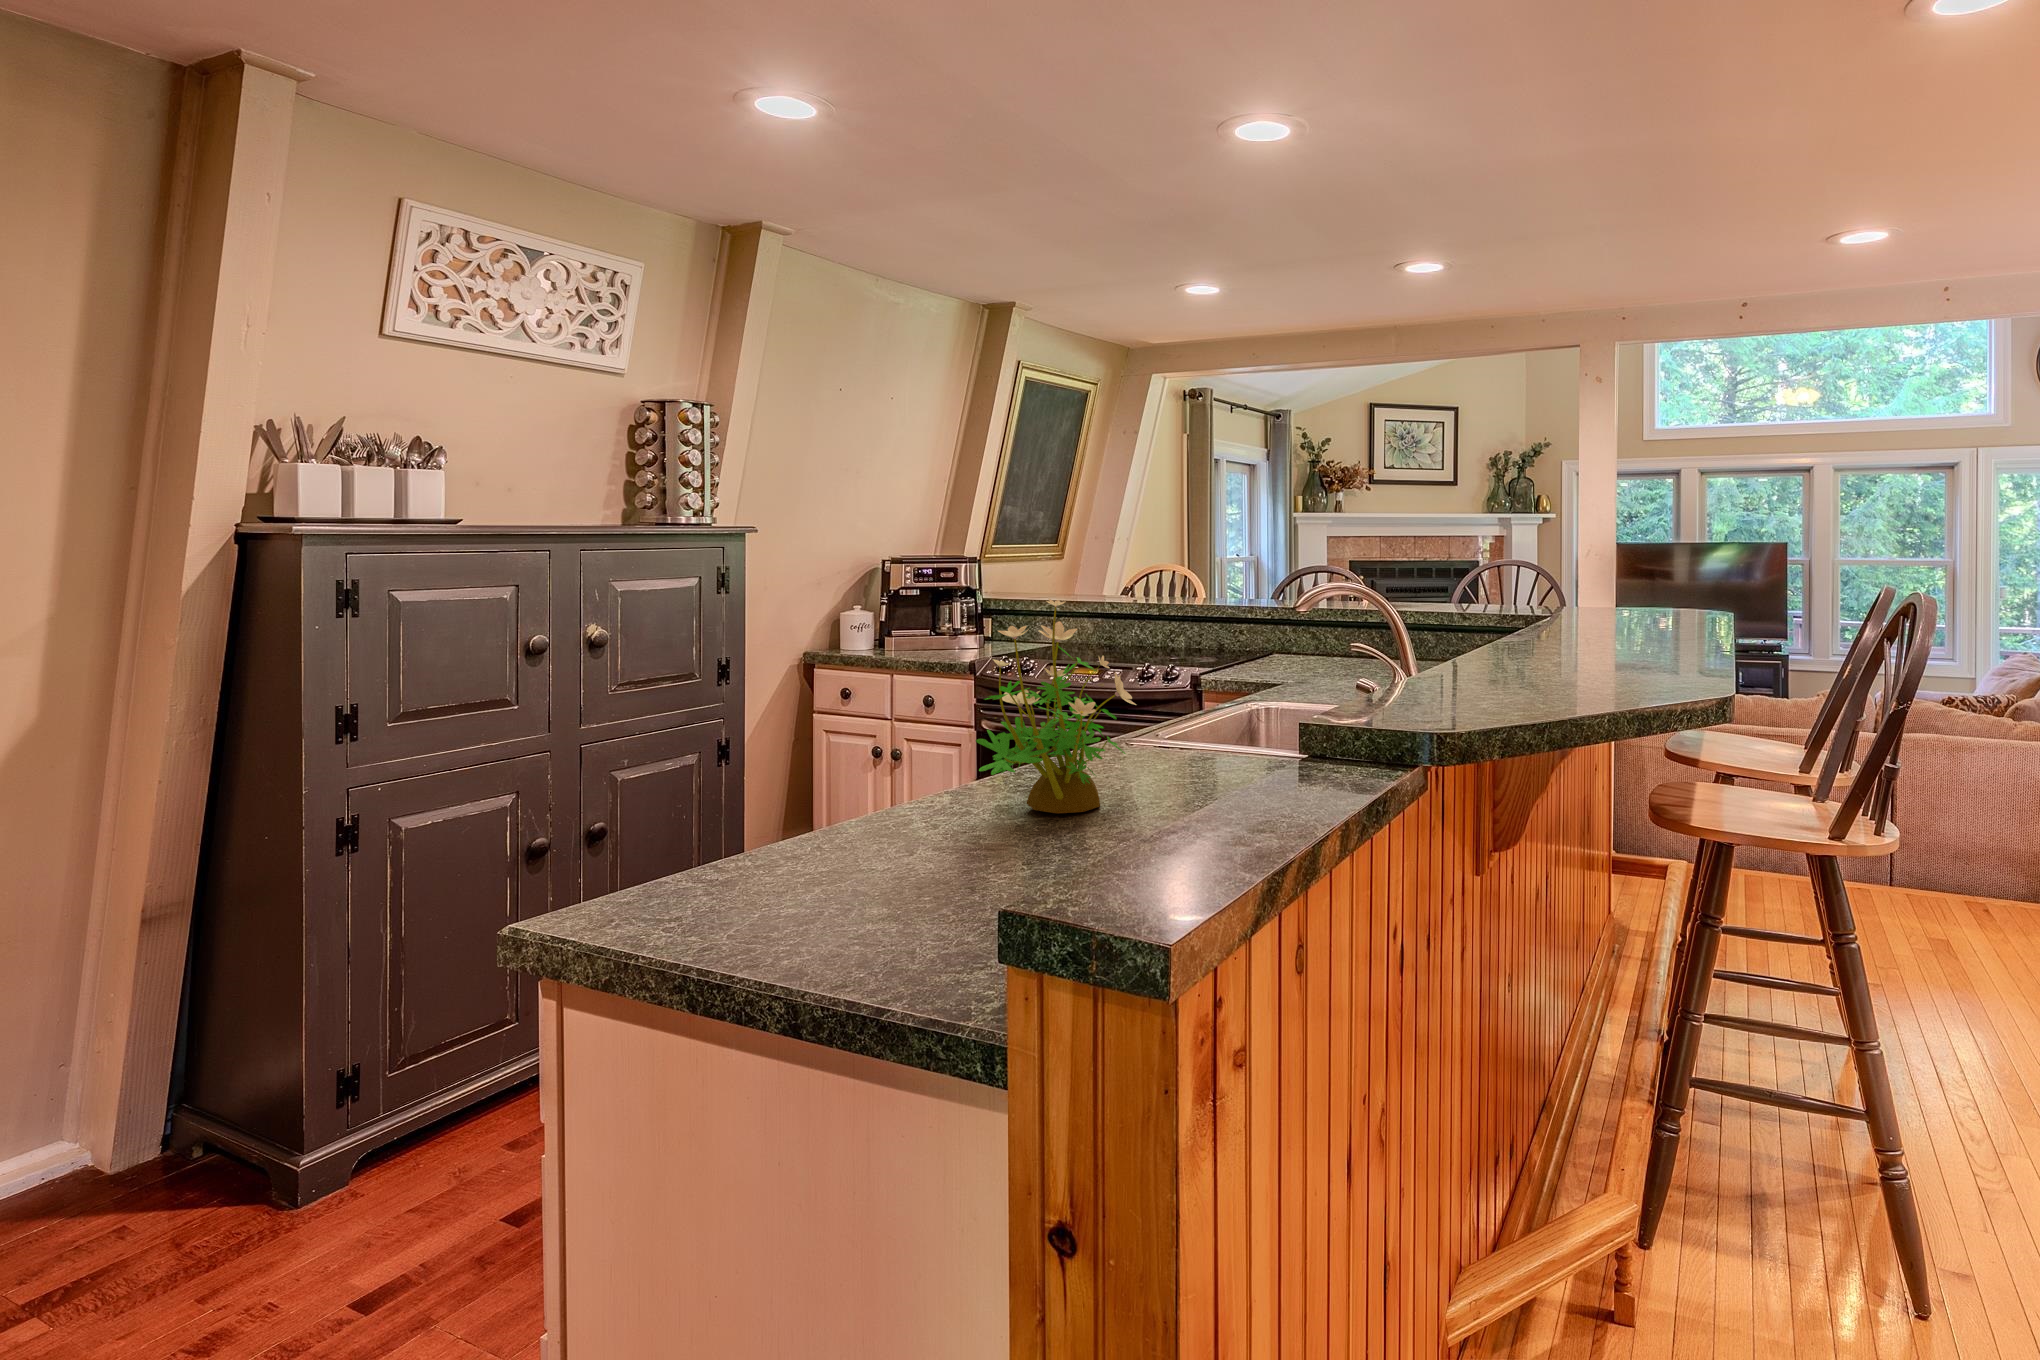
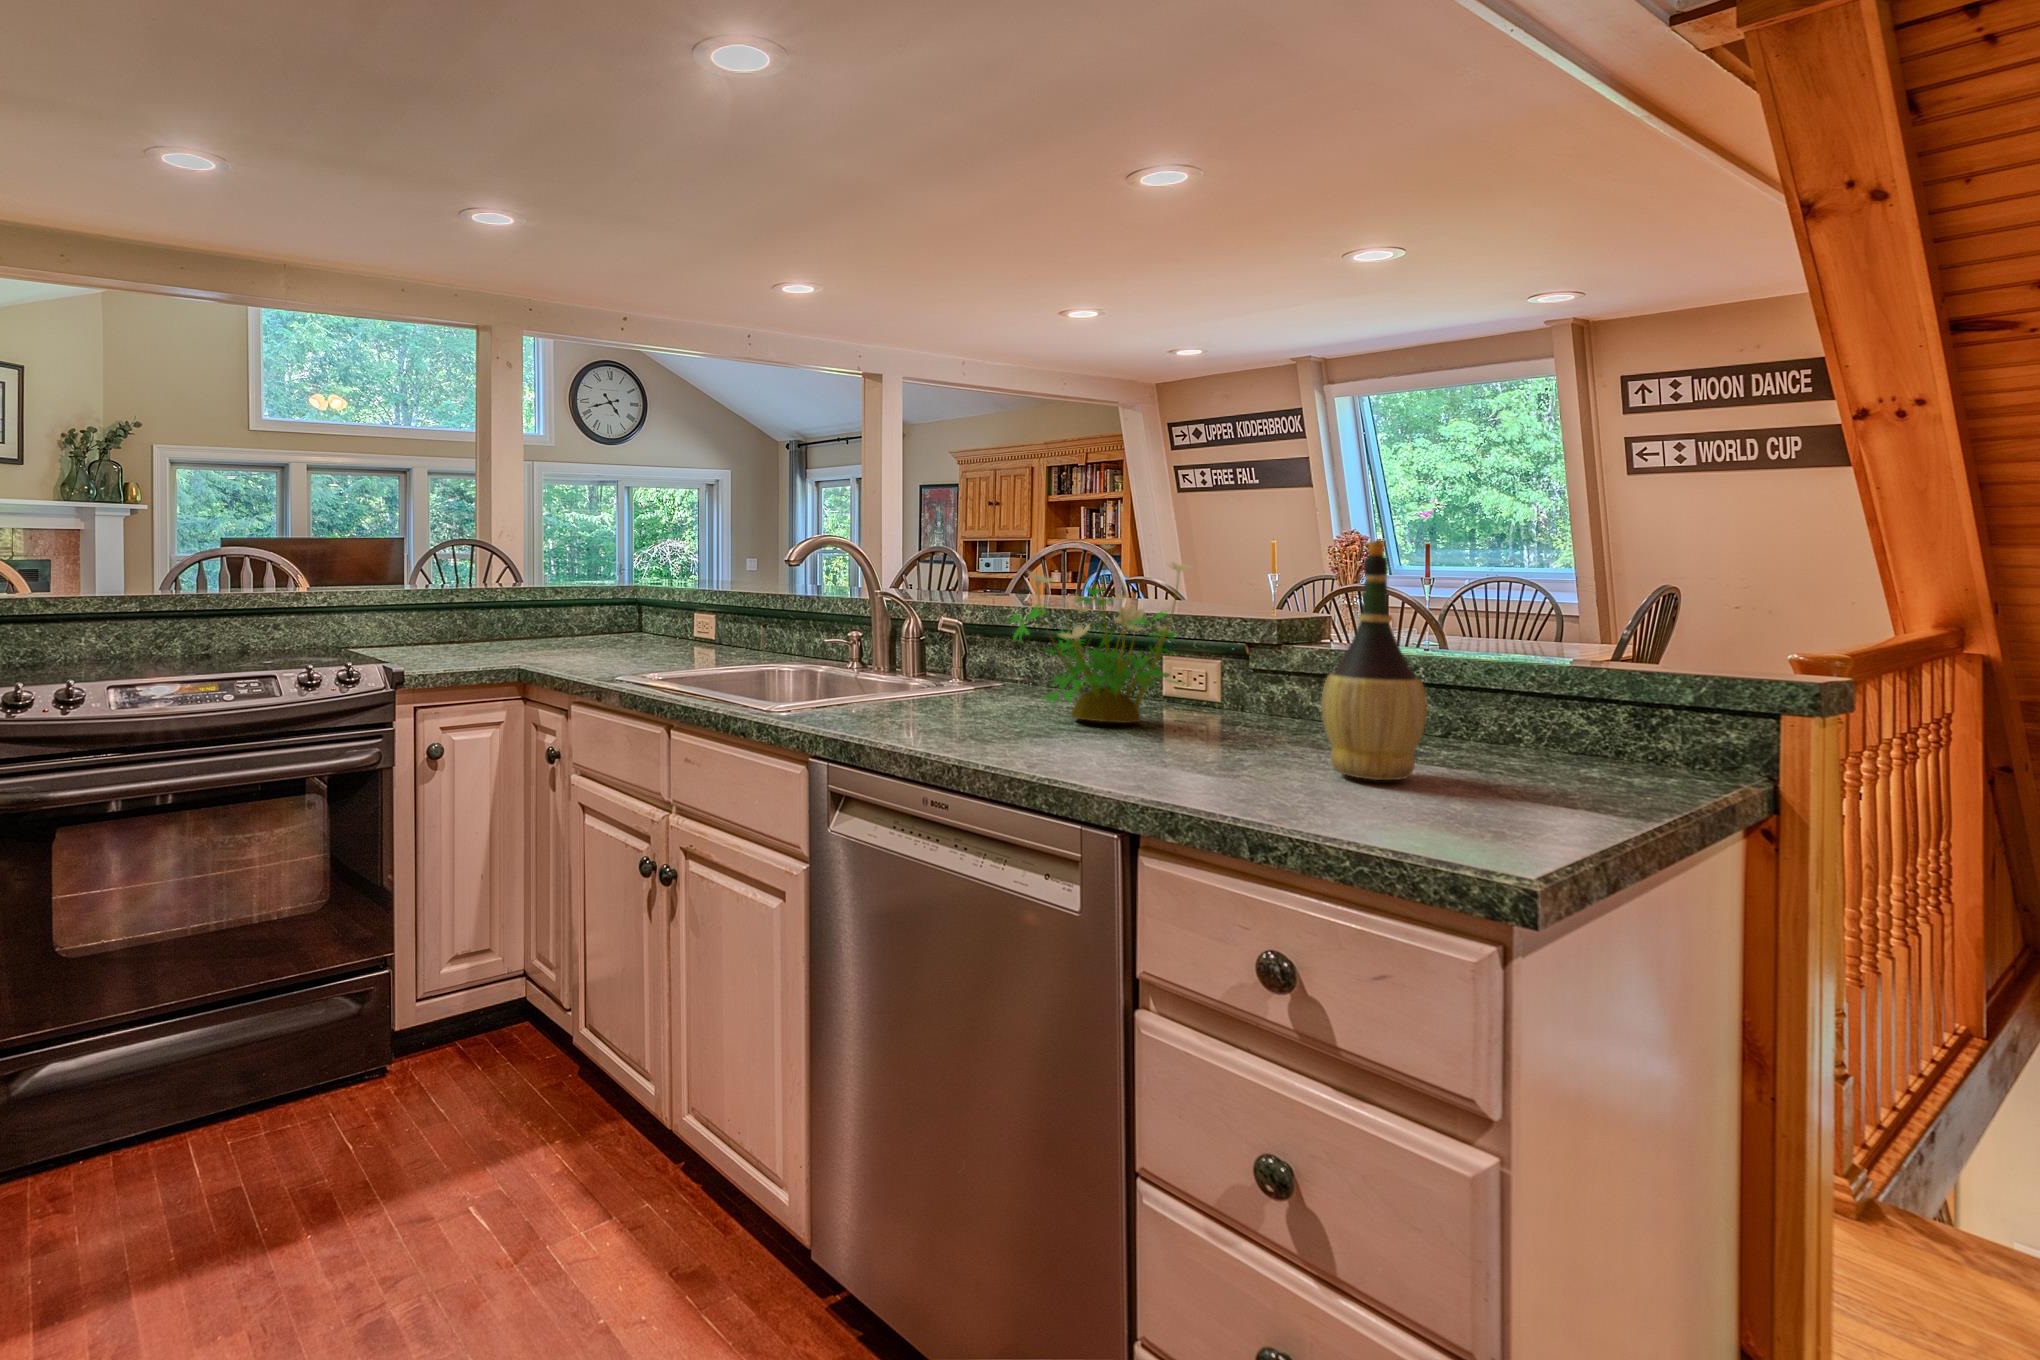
wine bottle: none [737,616,860,915] -> present [1321,541,1427,780]

